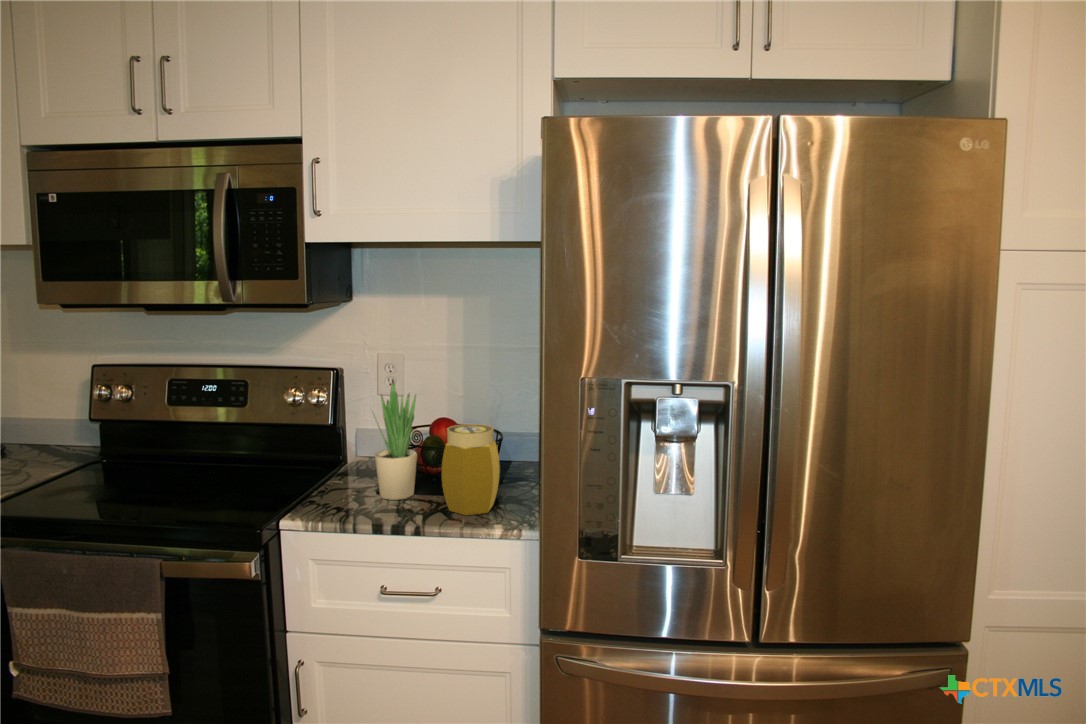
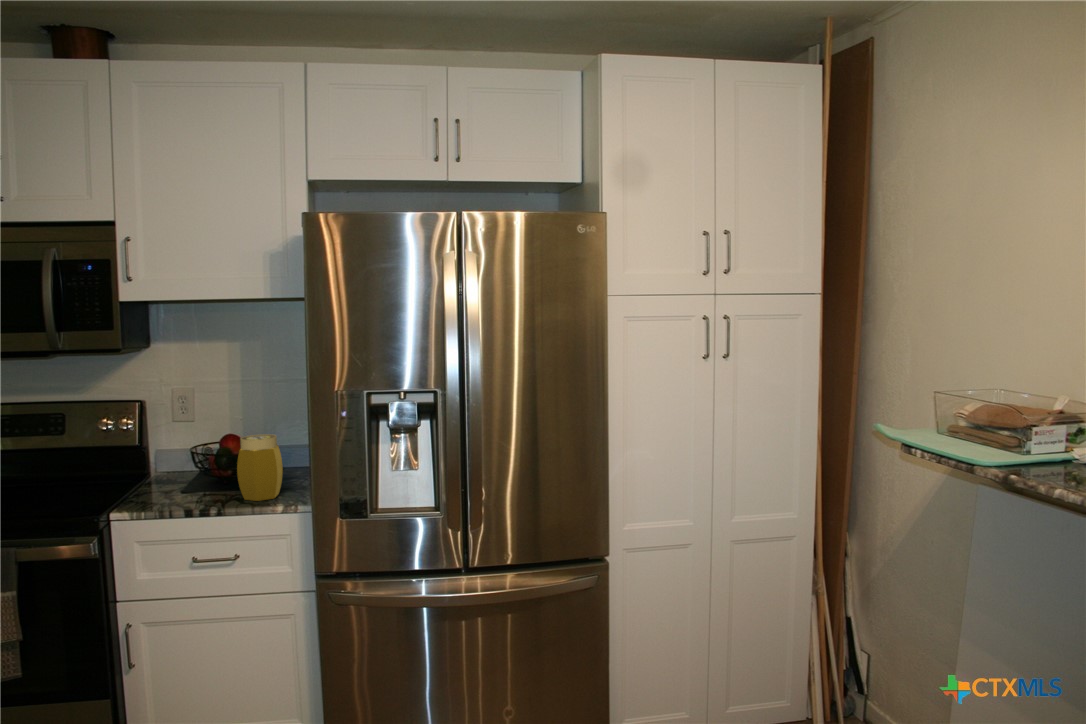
potted plant: present [373,380,417,500] -> none [177,404,215,498]

